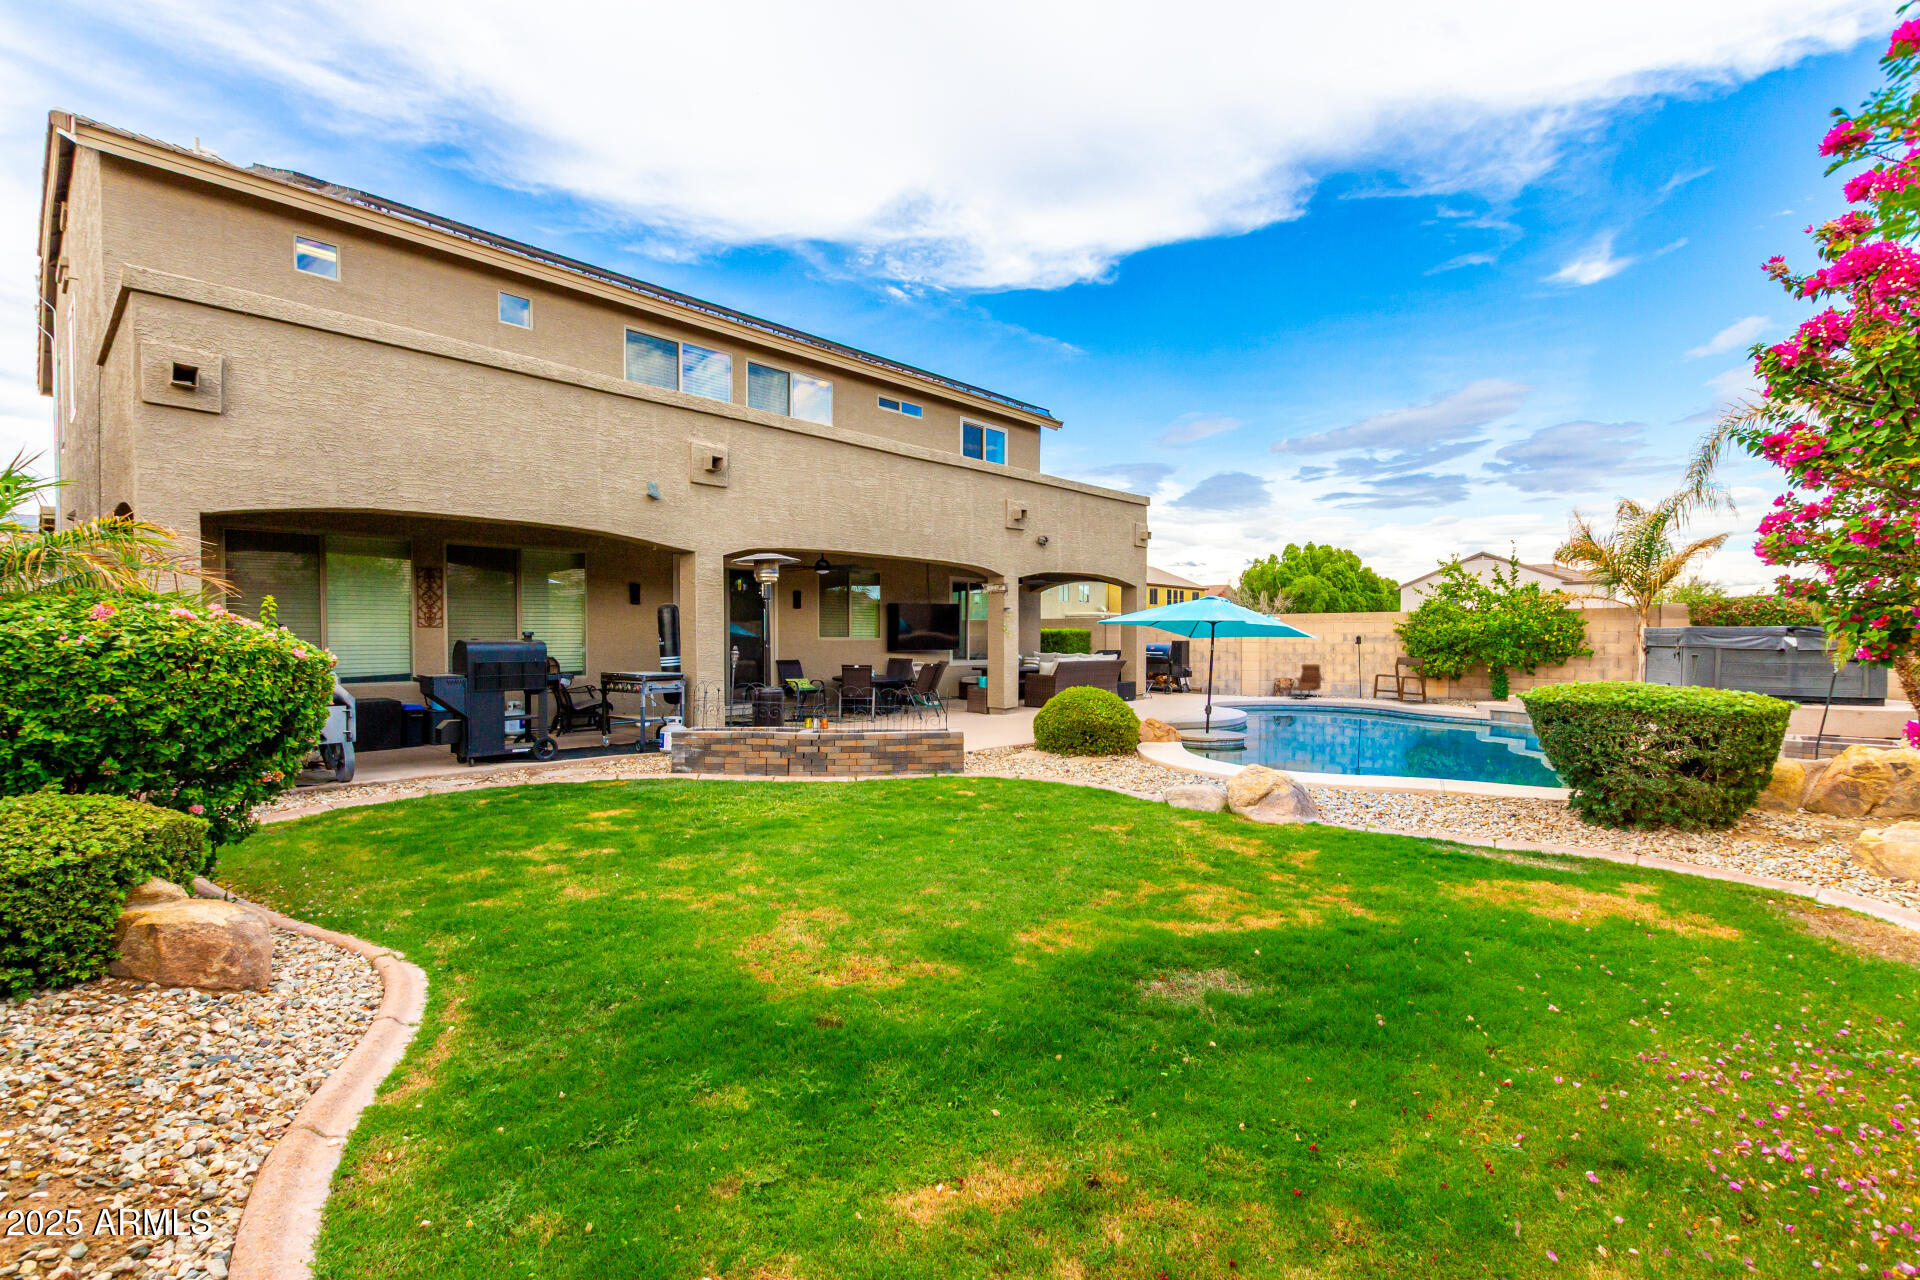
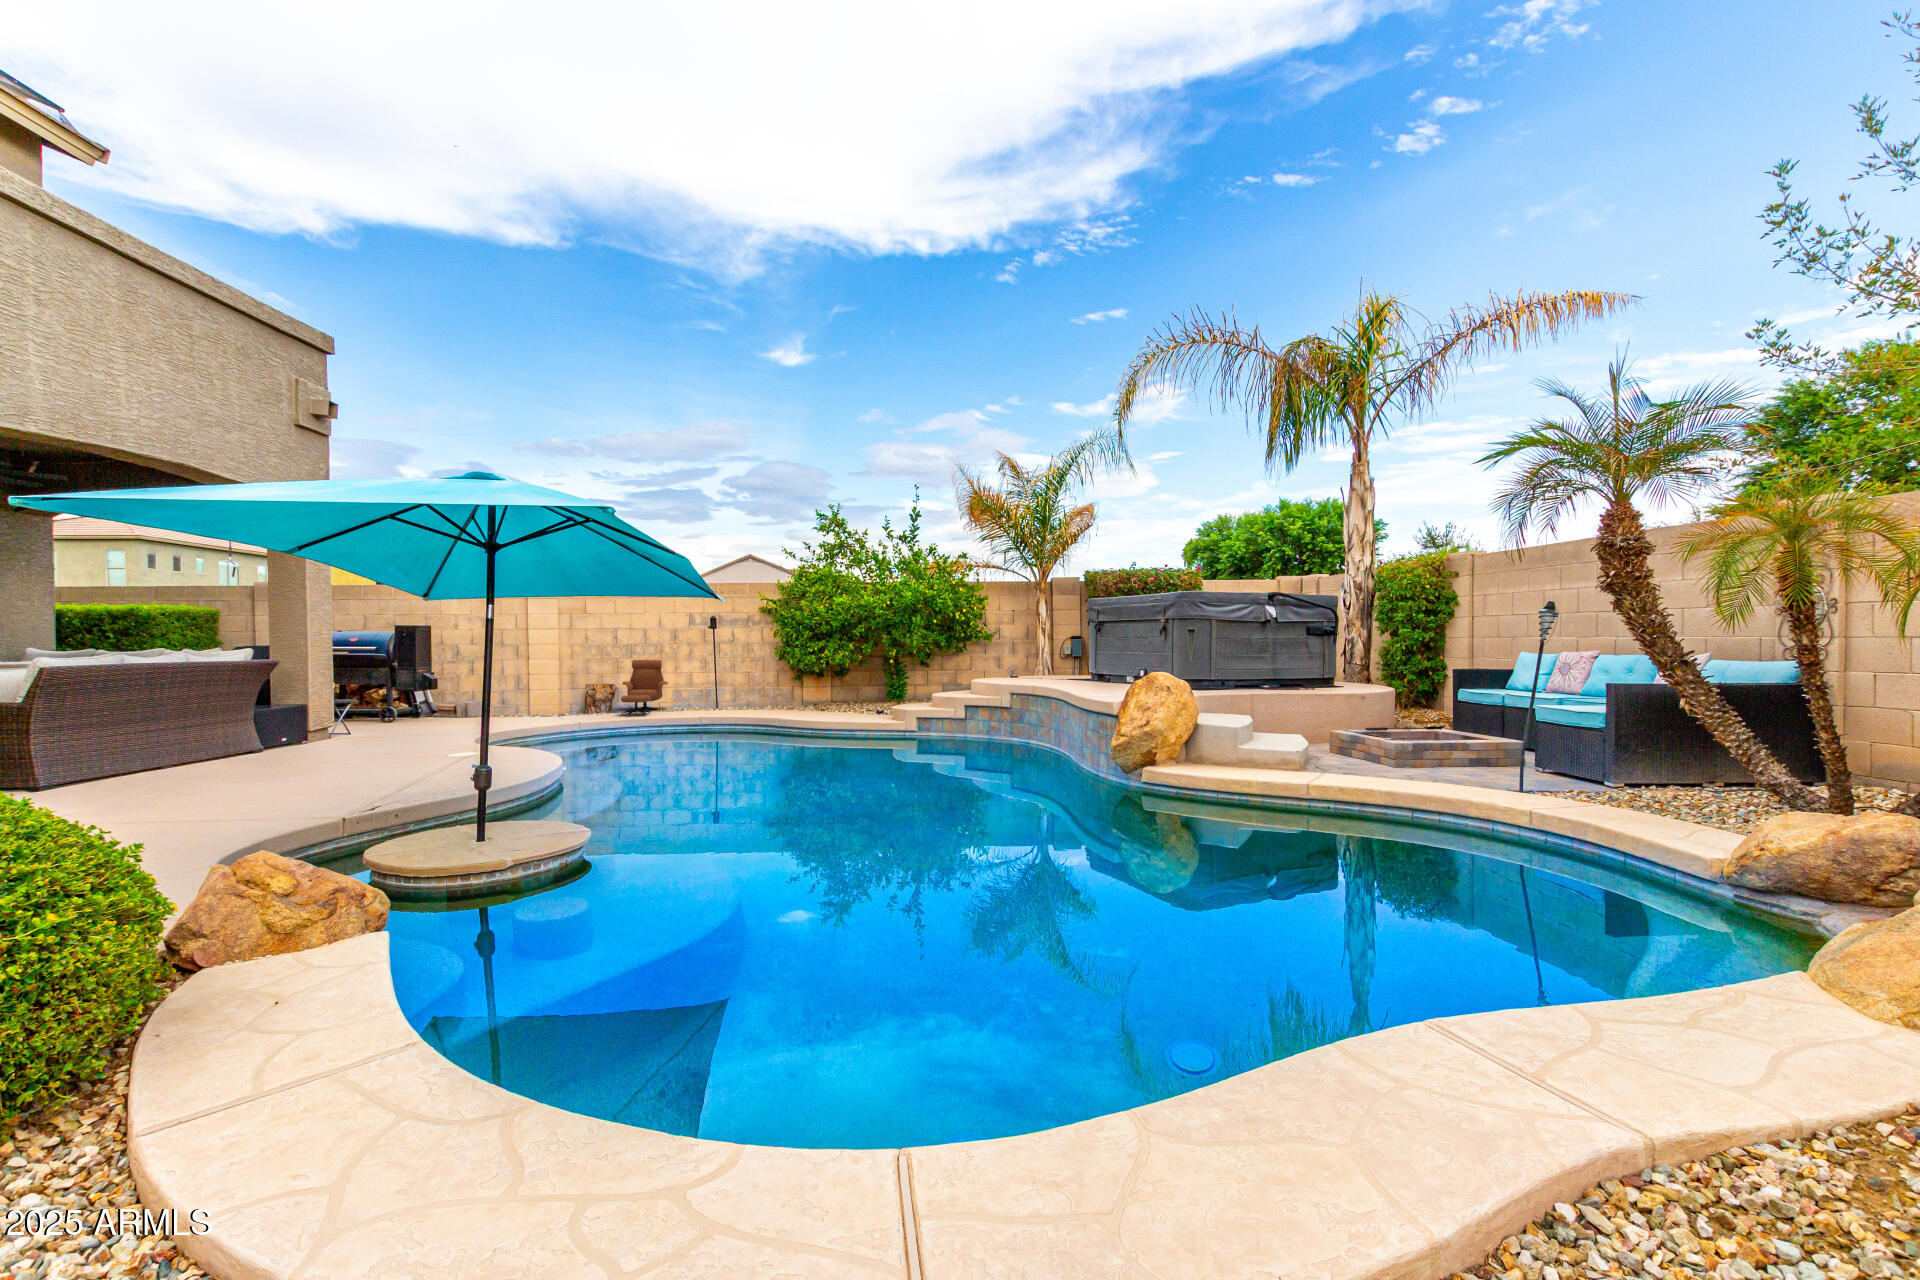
bench: present [1373,657,1426,702] -> none [738,647,810,710]

